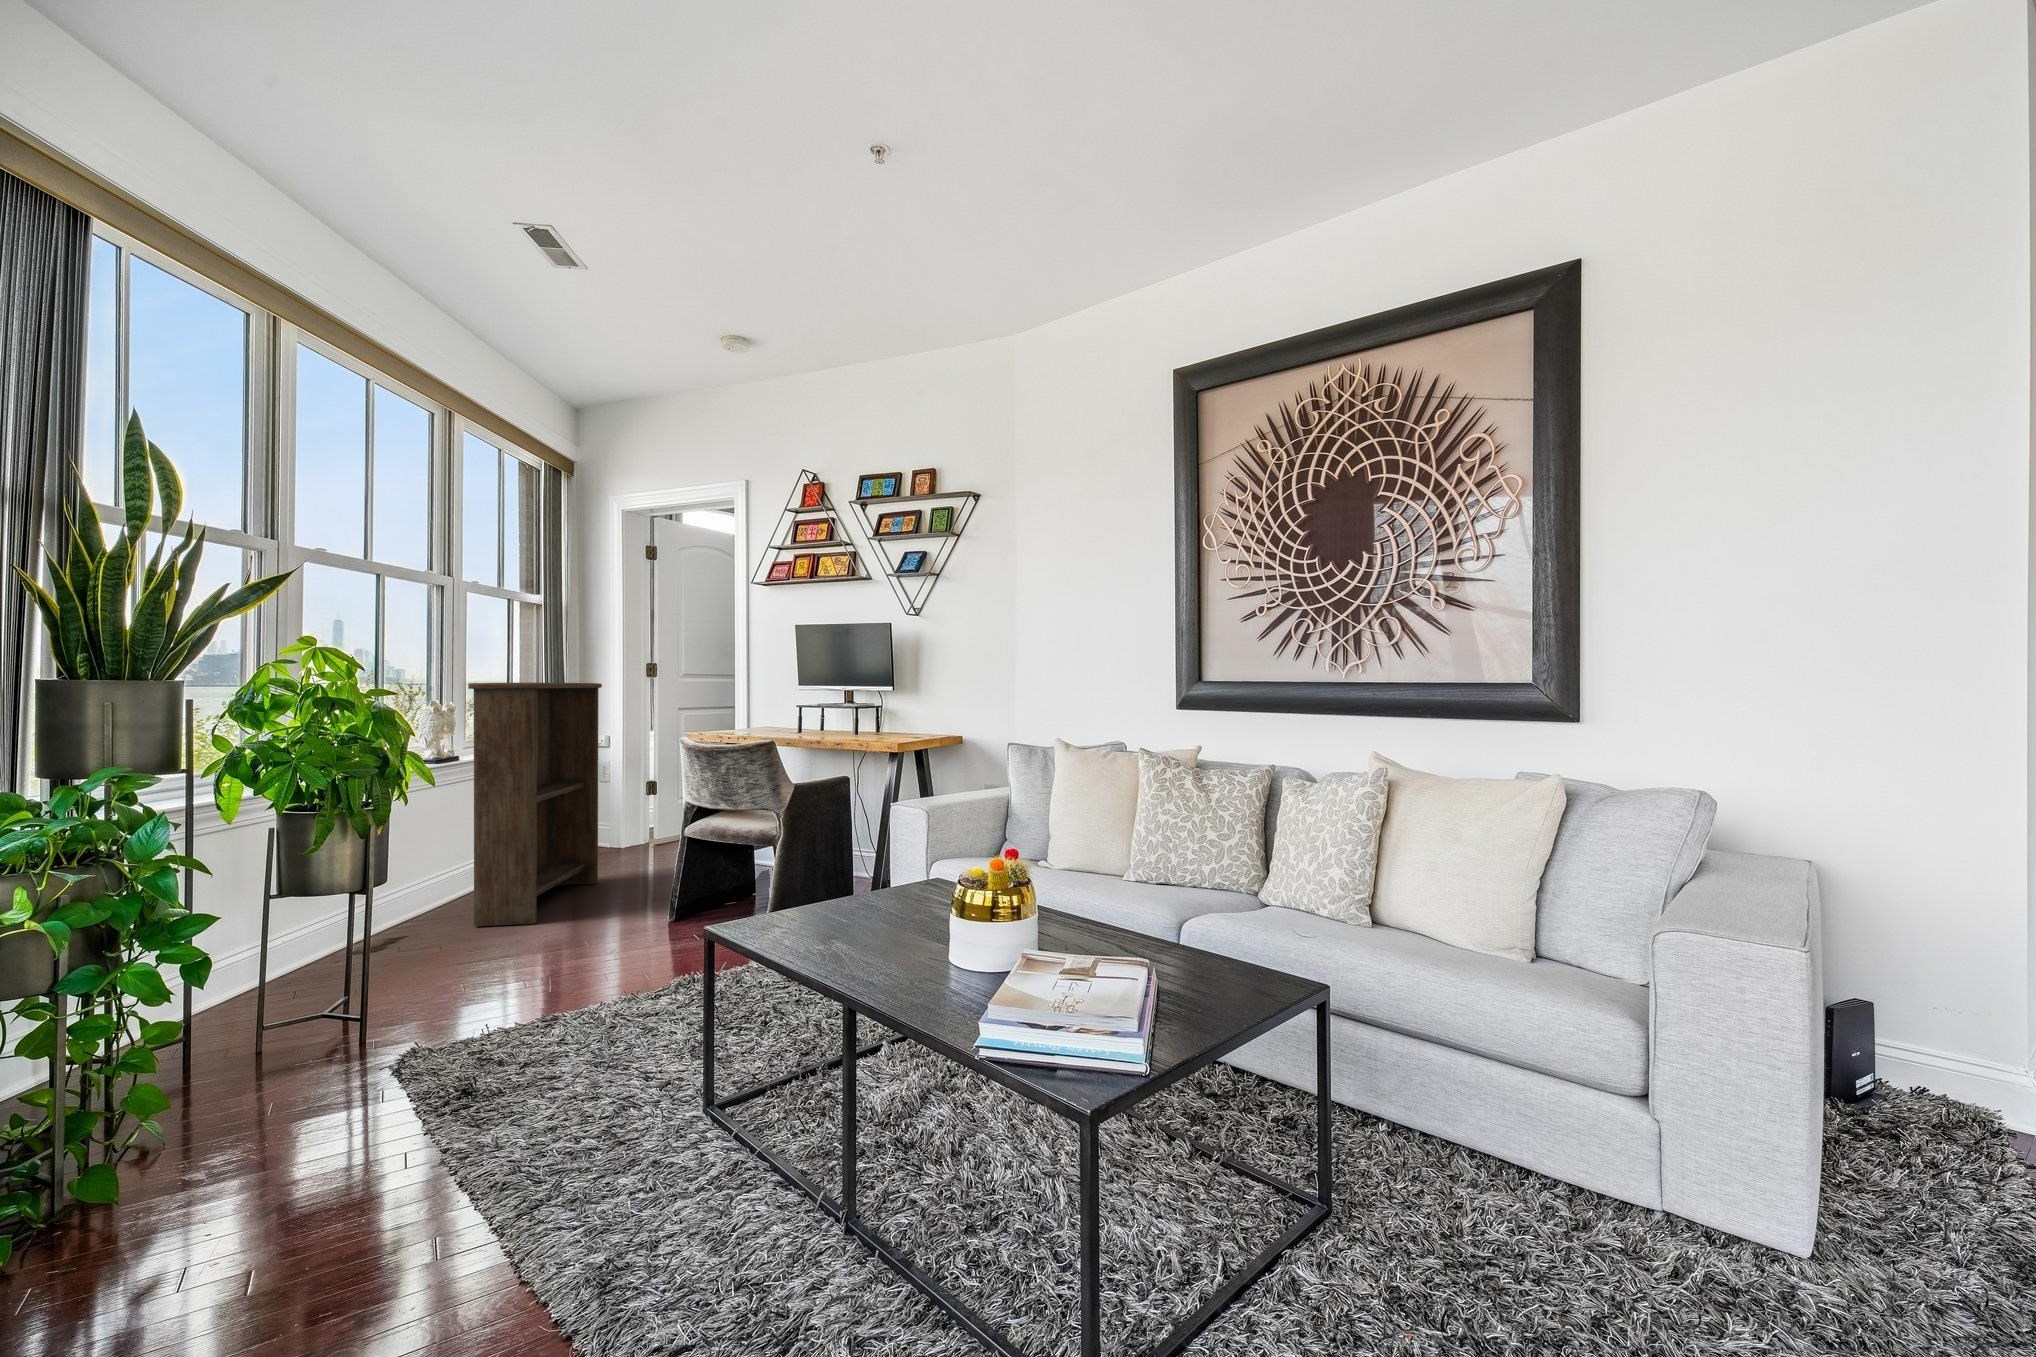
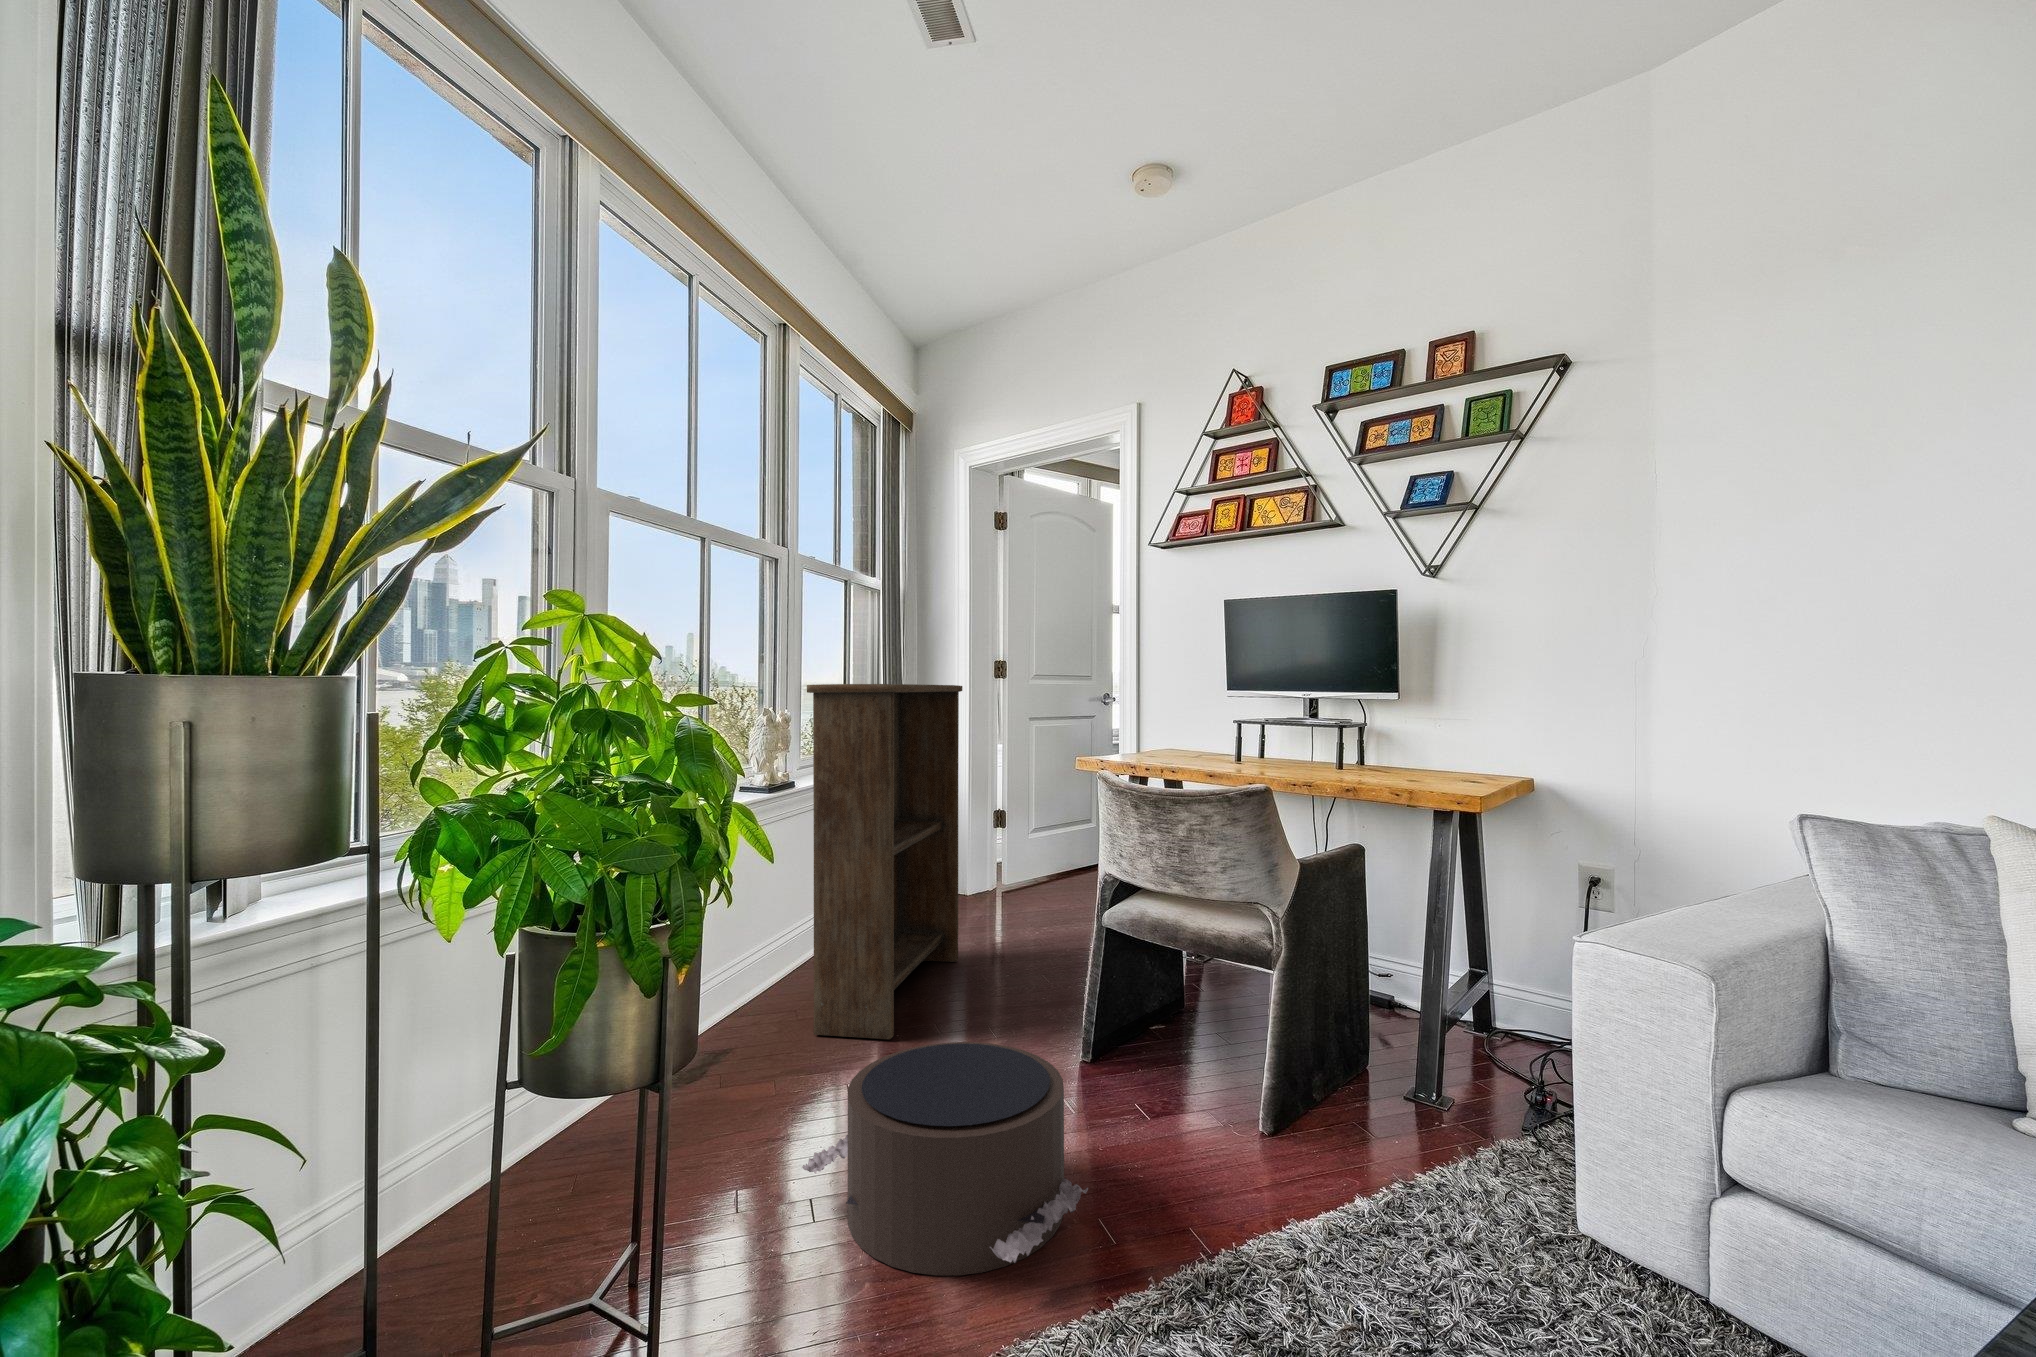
pouf: none [459,897,640,1004] -> present [802,1042,1088,1276]

